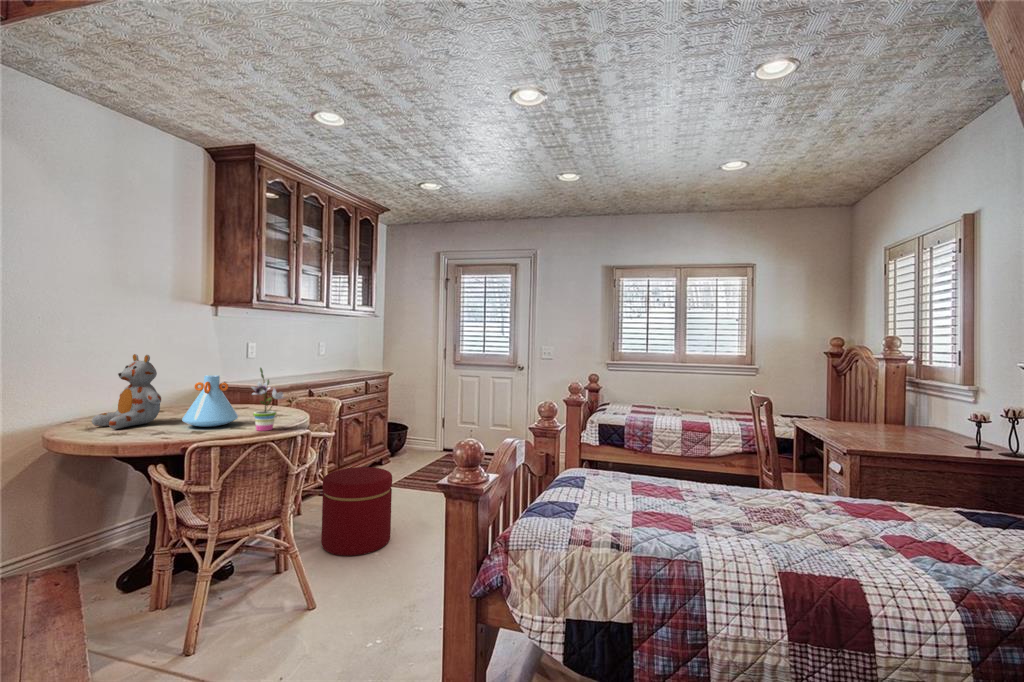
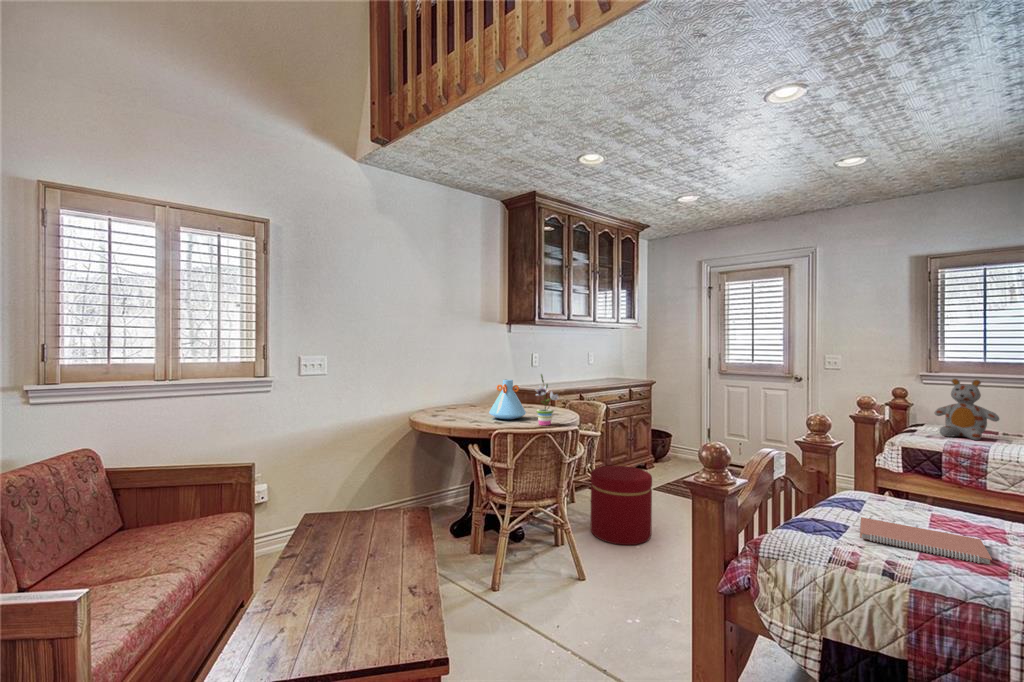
stuffed bear: present [92,354,161,429] -> present [935,379,999,440]
notebook: none [588,494,680,521] -> present [860,517,992,565]

